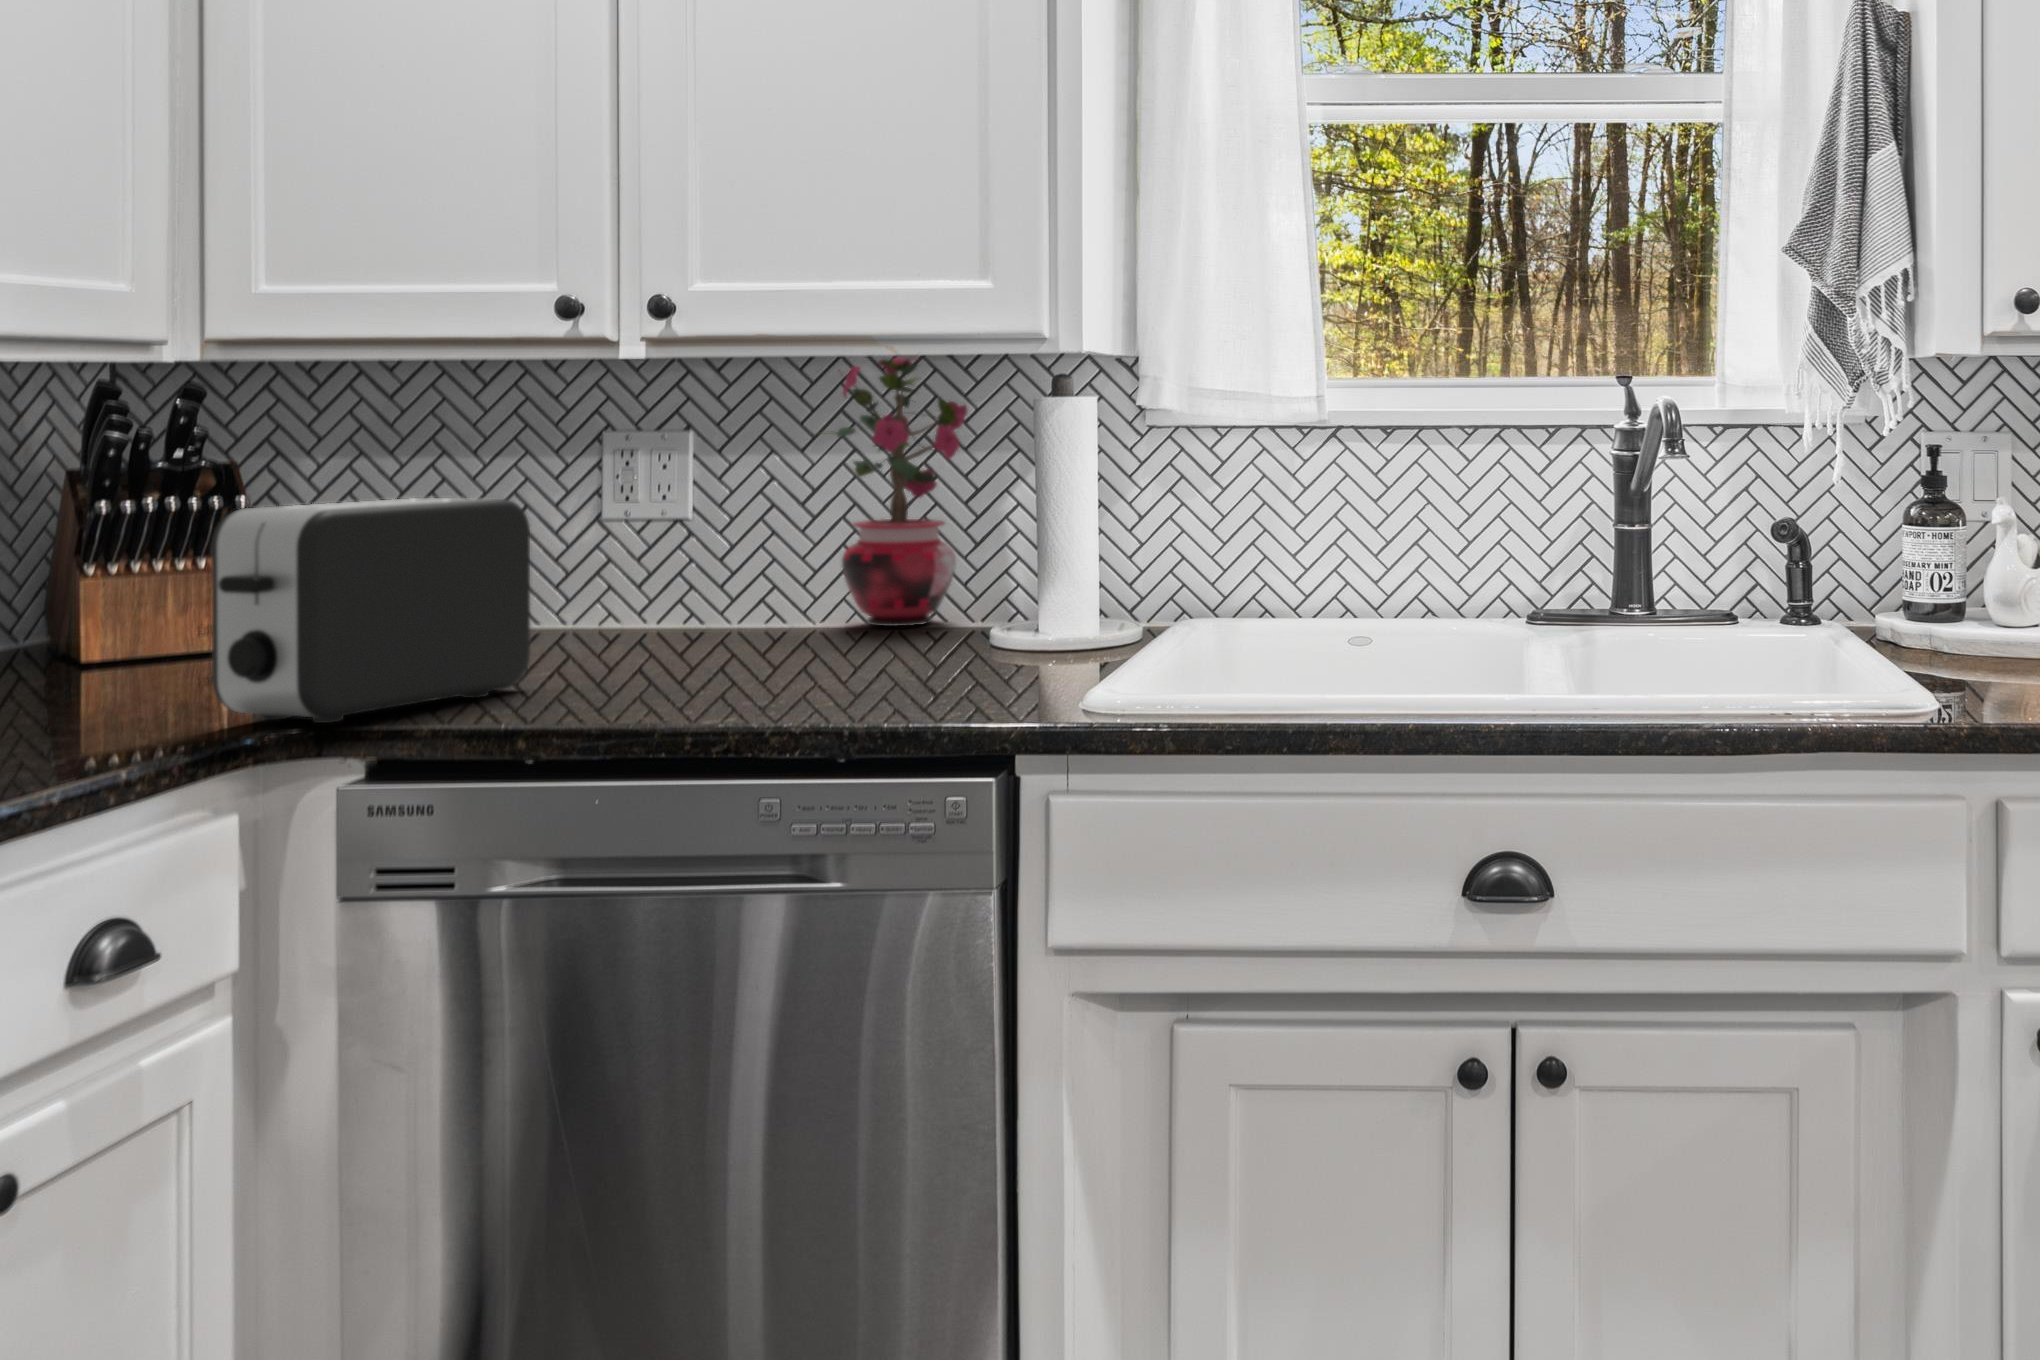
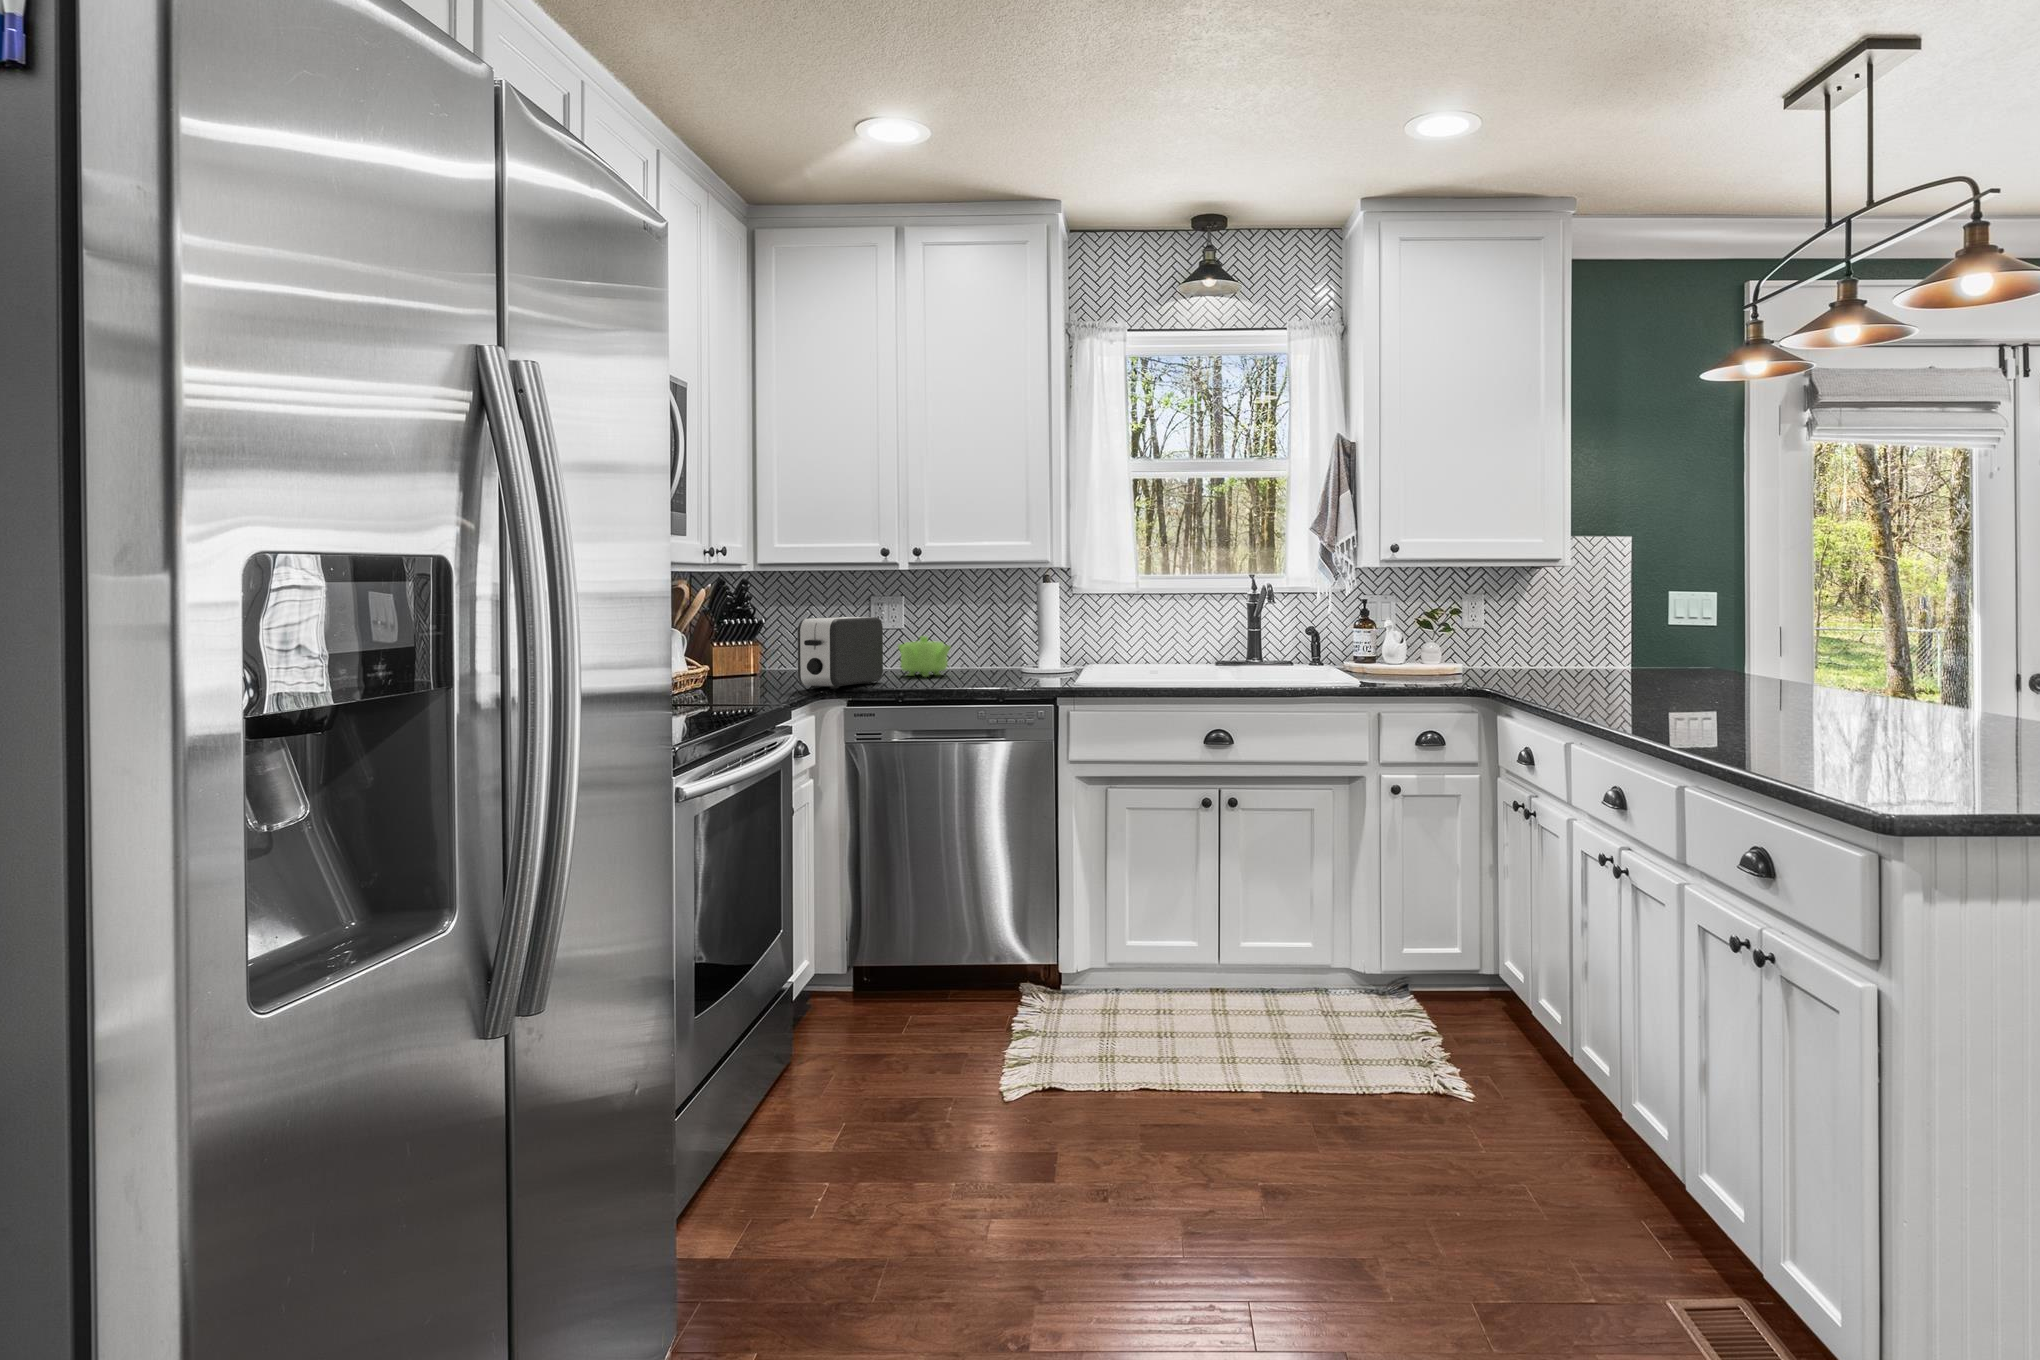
potted plant: present [836,358,967,626] -> none [953,561,1008,667]
teapot: none [612,549,756,666] -> present [898,636,950,677]

